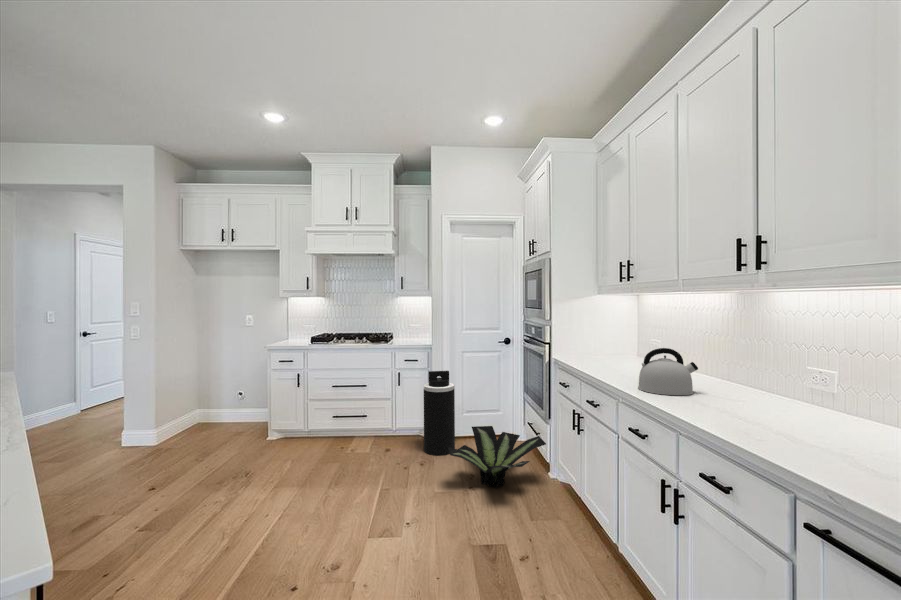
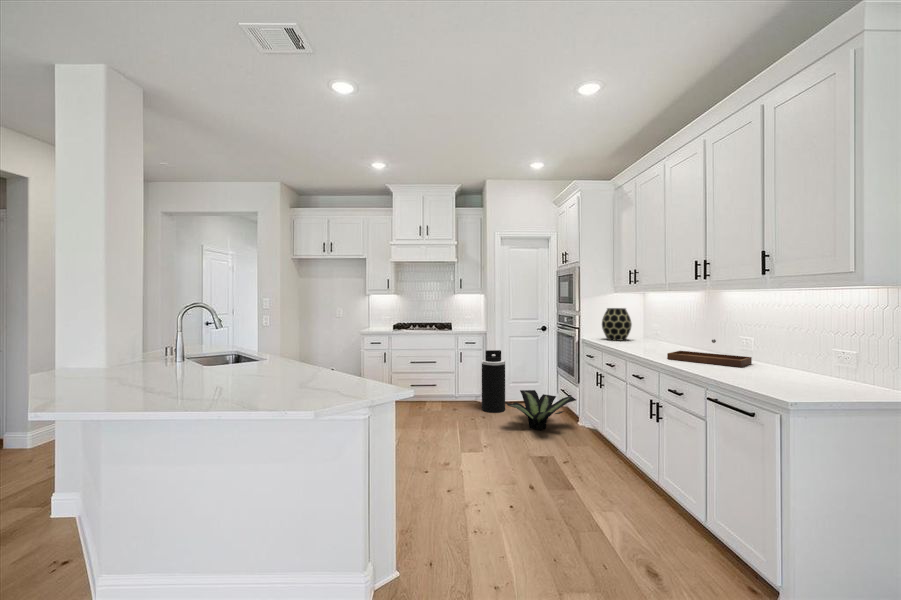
vase: none [580,316,621,363] -> present [602,308,632,341]
kettle: present [638,348,698,395] -> none [639,325,677,354]
tray: none [692,379,845,440] -> present [667,339,752,367]

